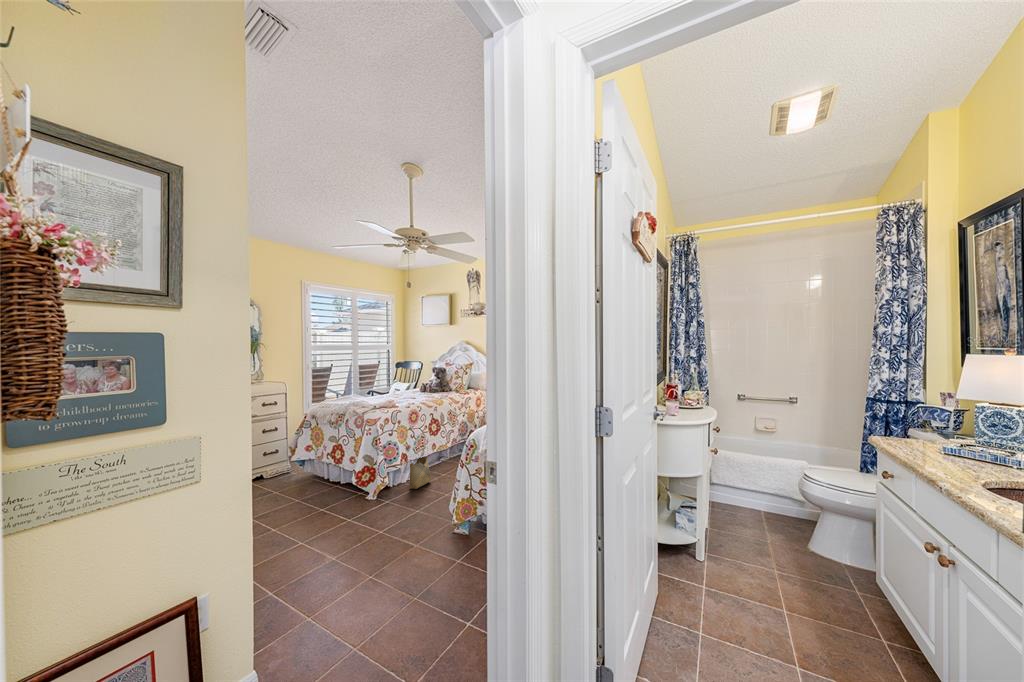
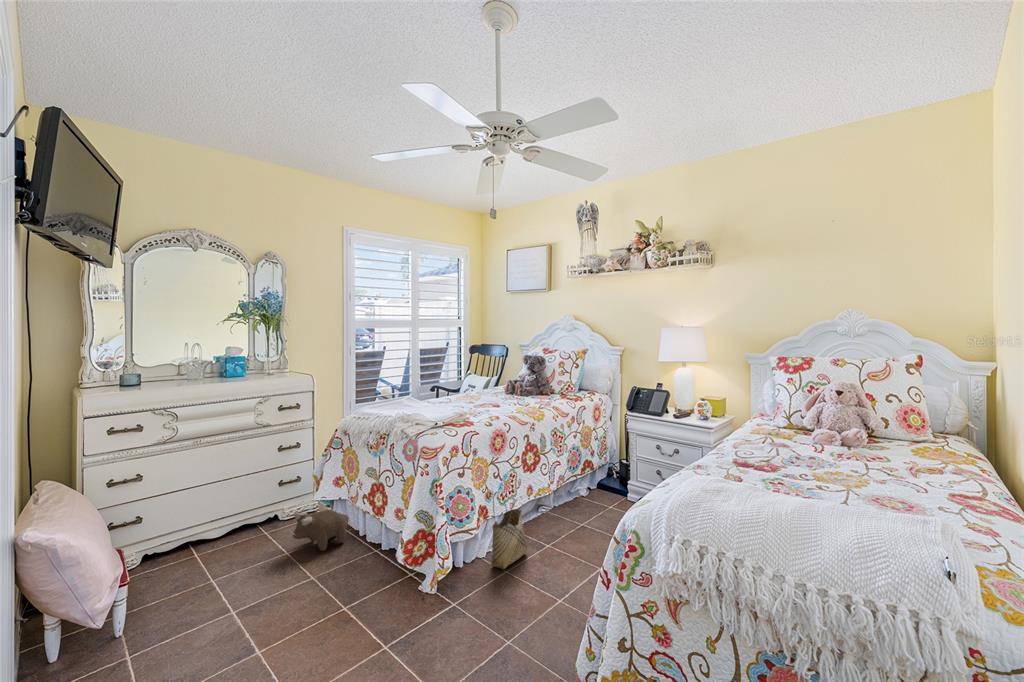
plush toy: none [278,466,316,491] -> present [291,510,349,551]

